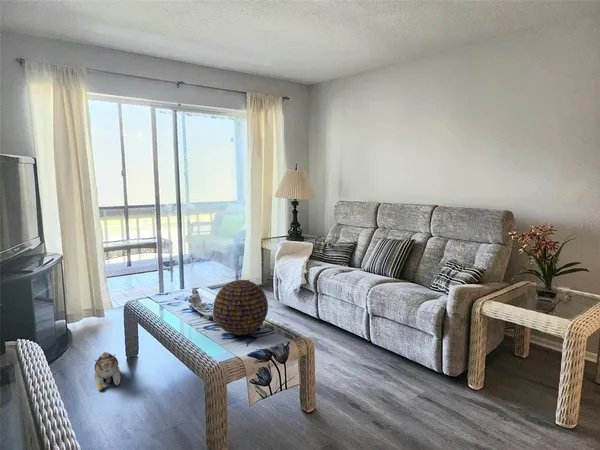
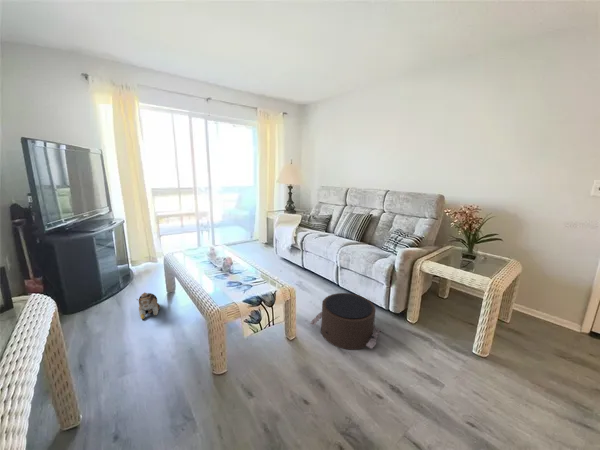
decorative orb: present [213,280,268,335] -> none [220,243,262,284]
pouf: none [334,349,432,424] -> present [310,293,381,350]

